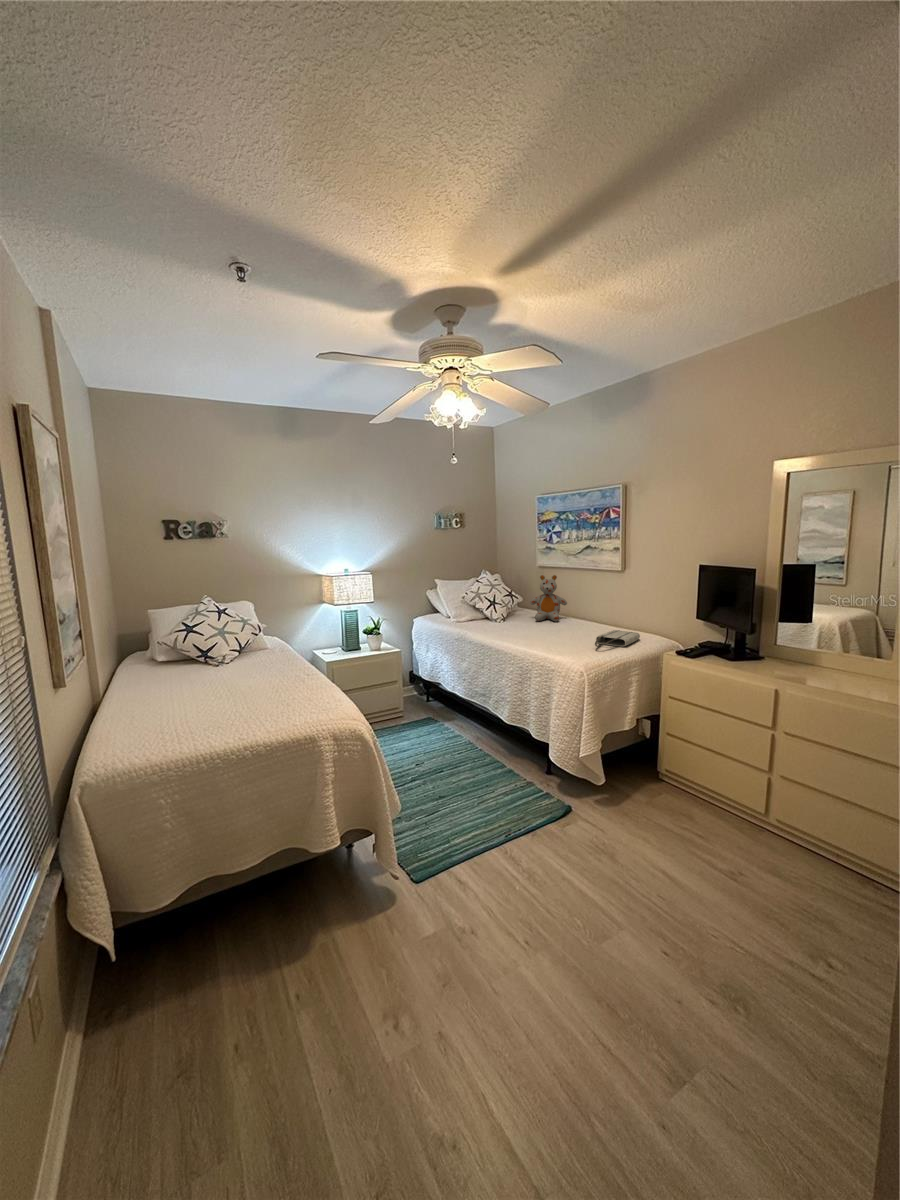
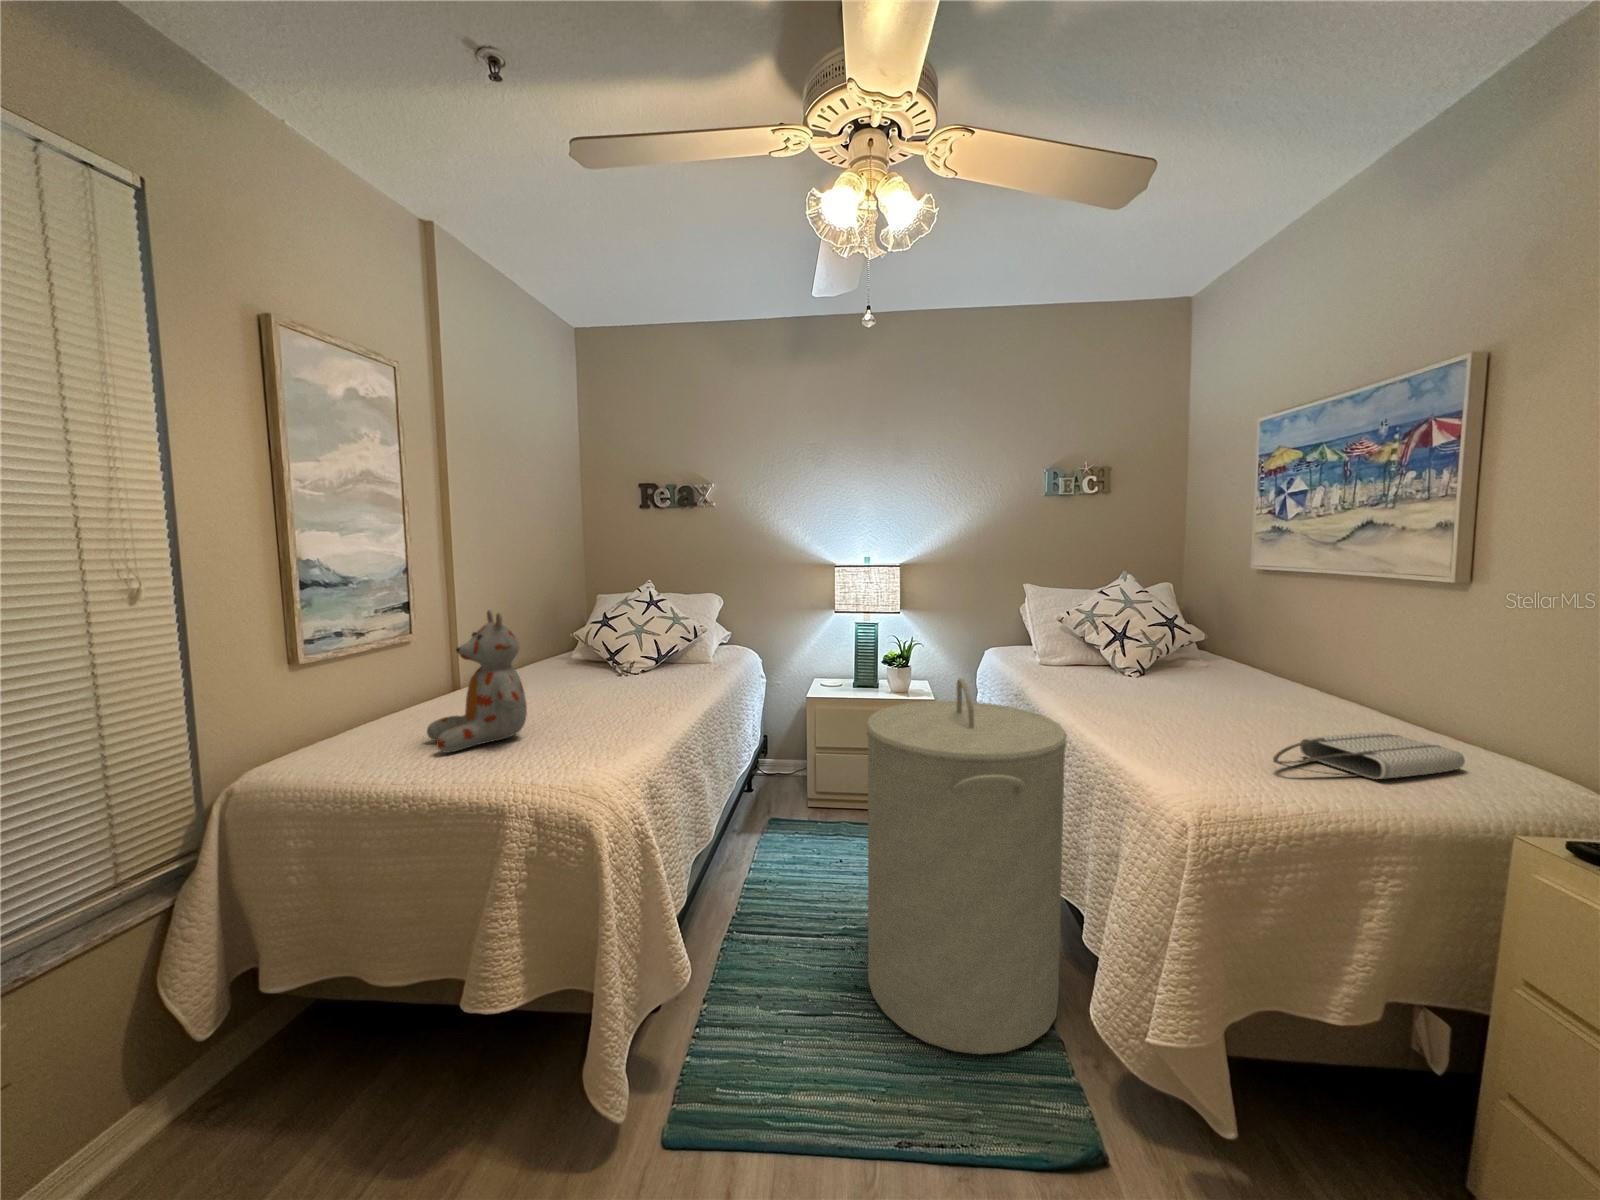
stuffed bear: present [530,575,567,621] -> present [427,610,527,753]
laundry hamper: none [433,631,527,803] -> present [866,678,1067,1055]

